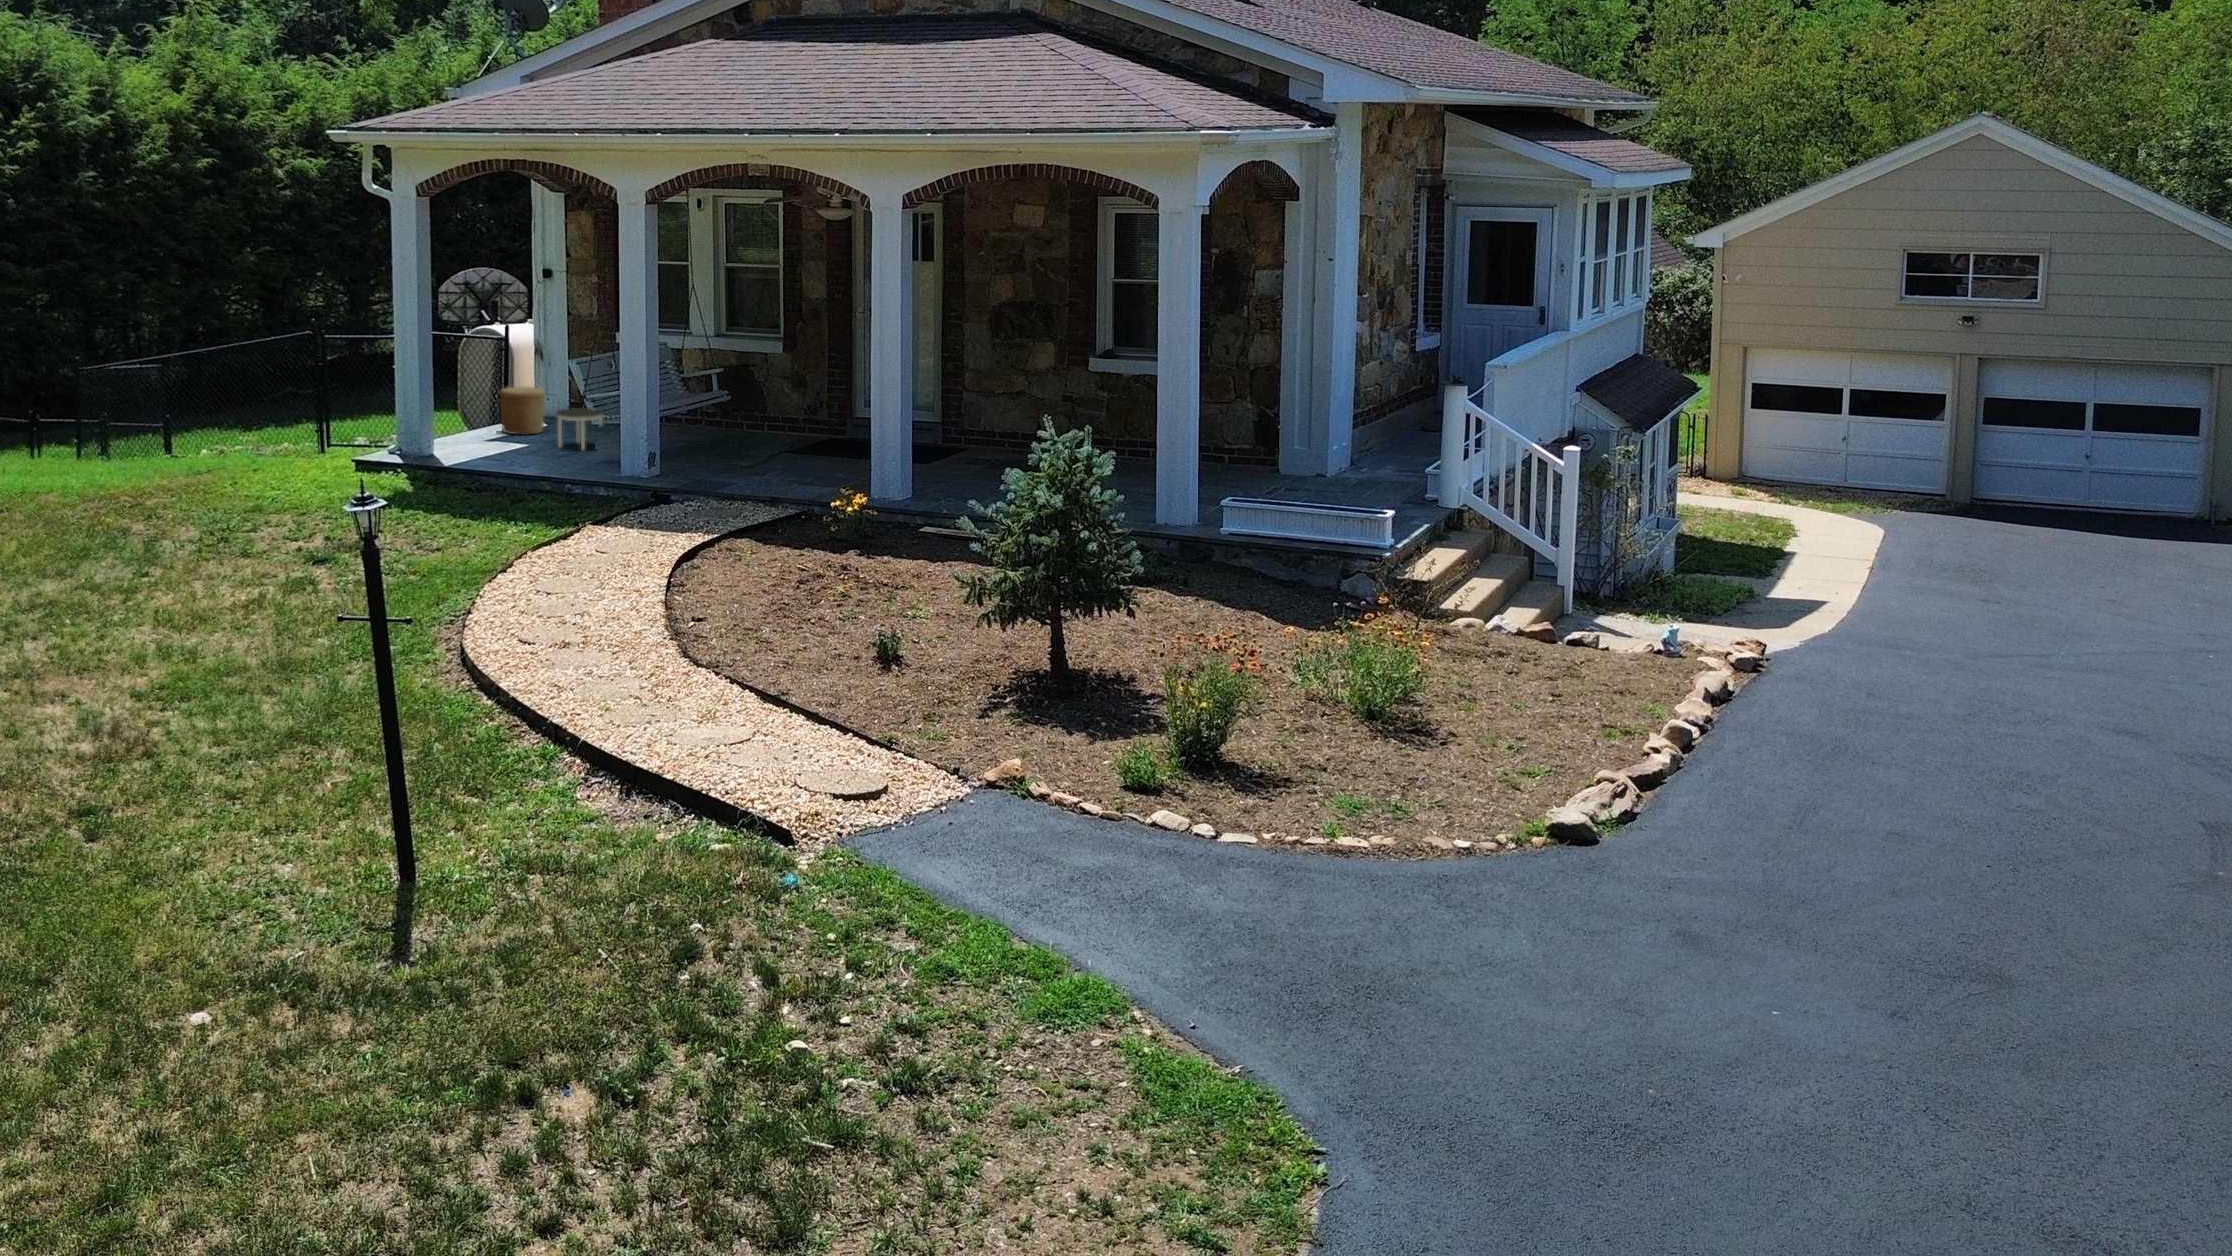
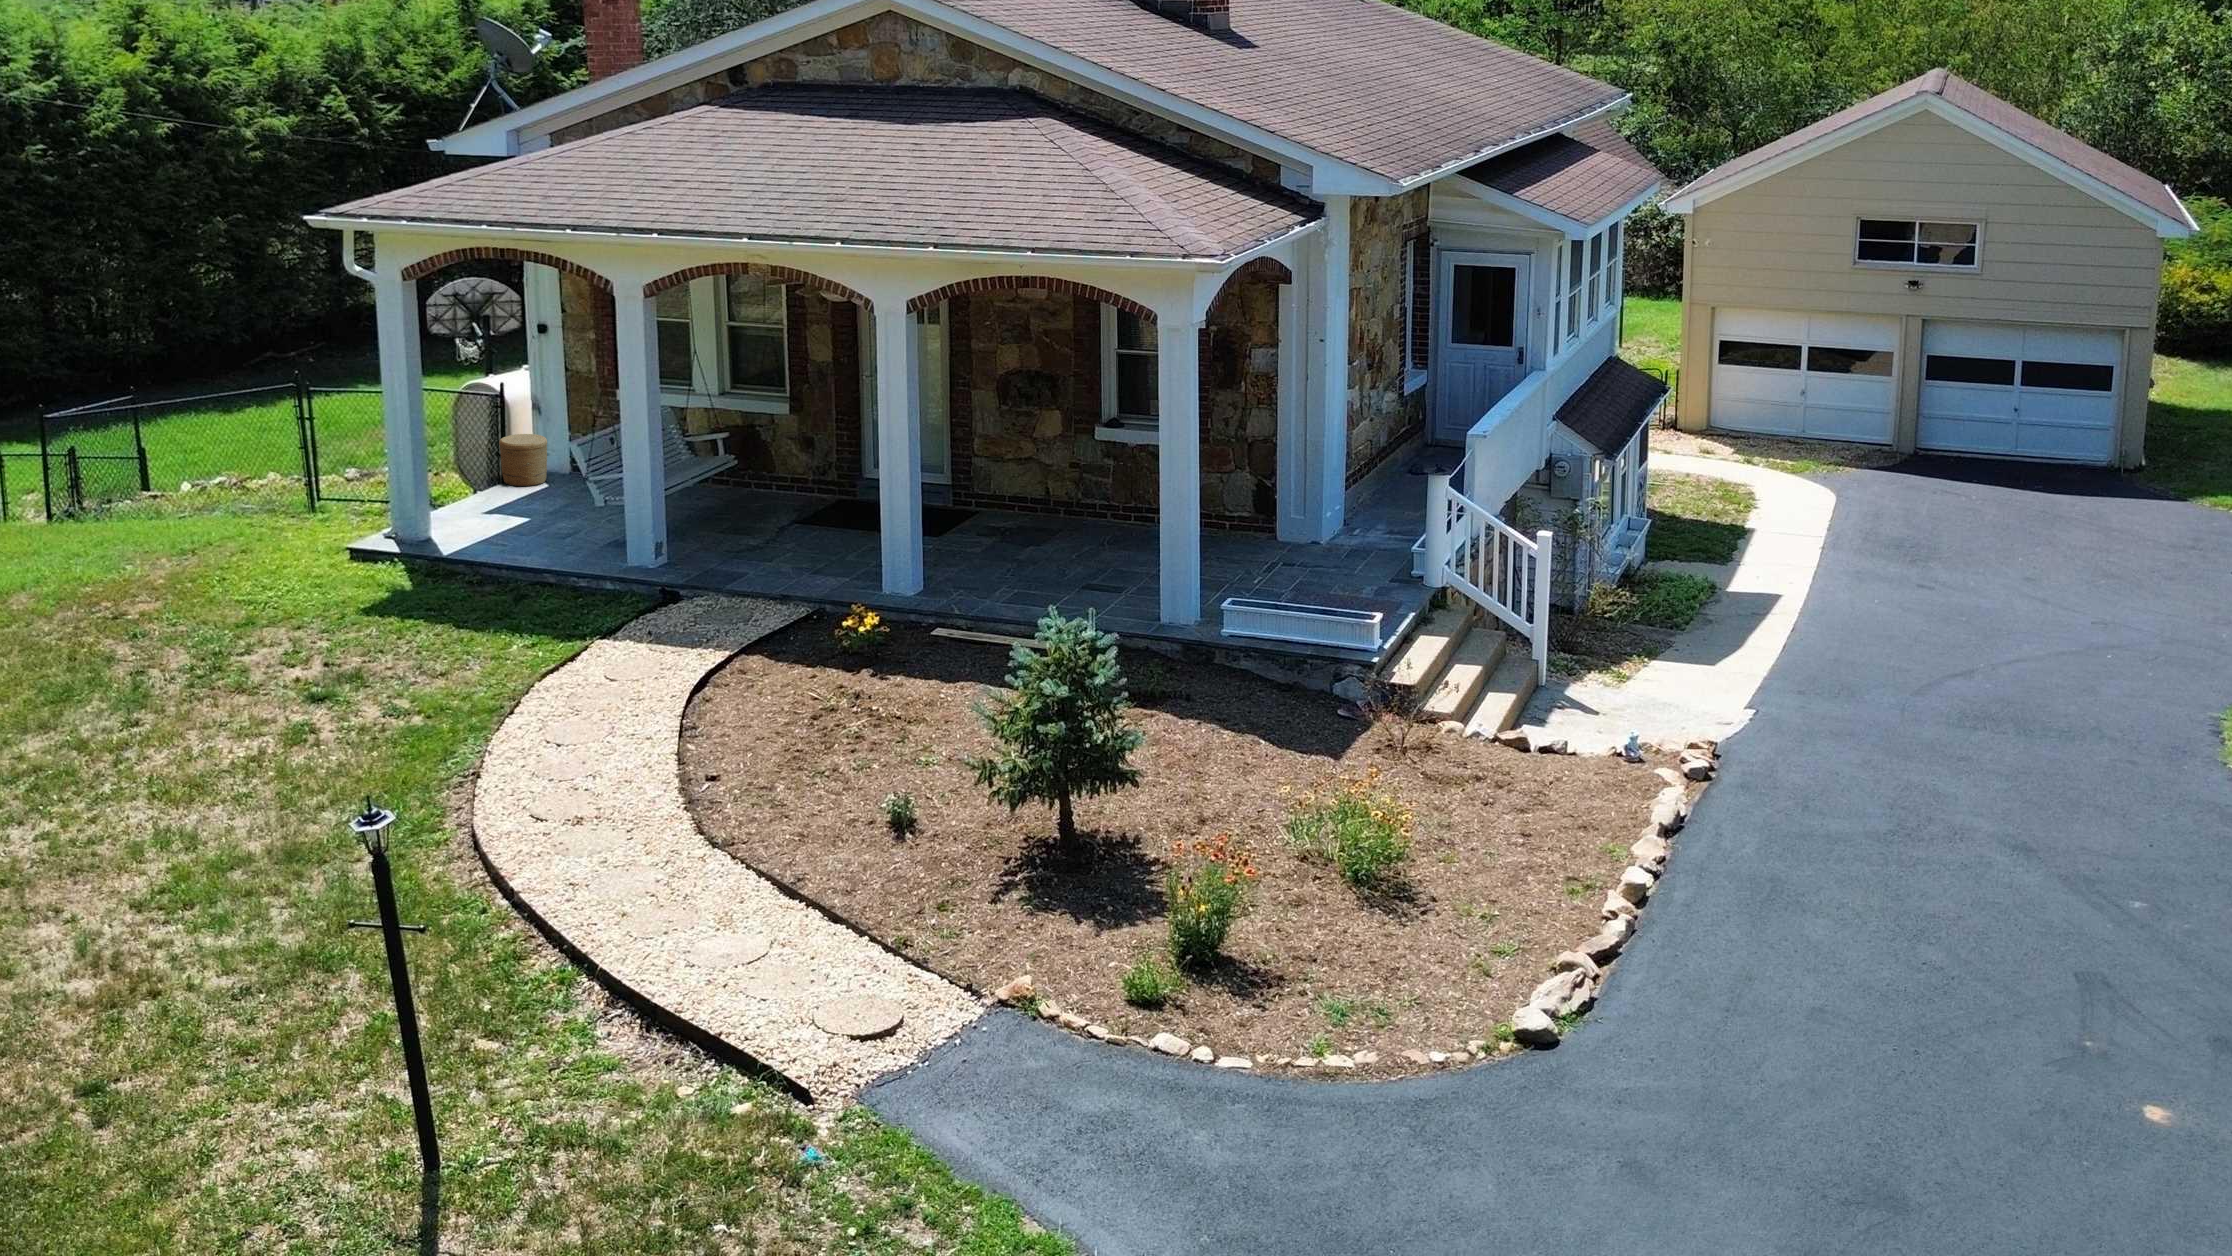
round table: present [557,408,603,450] -> none [560,463,609,510]

